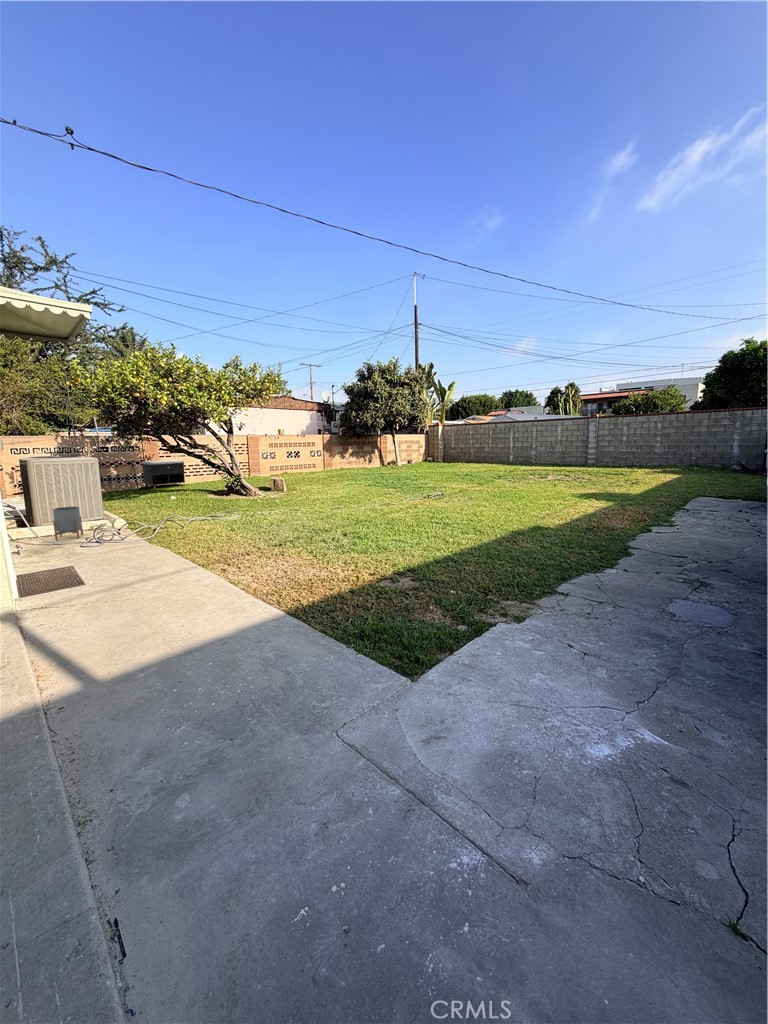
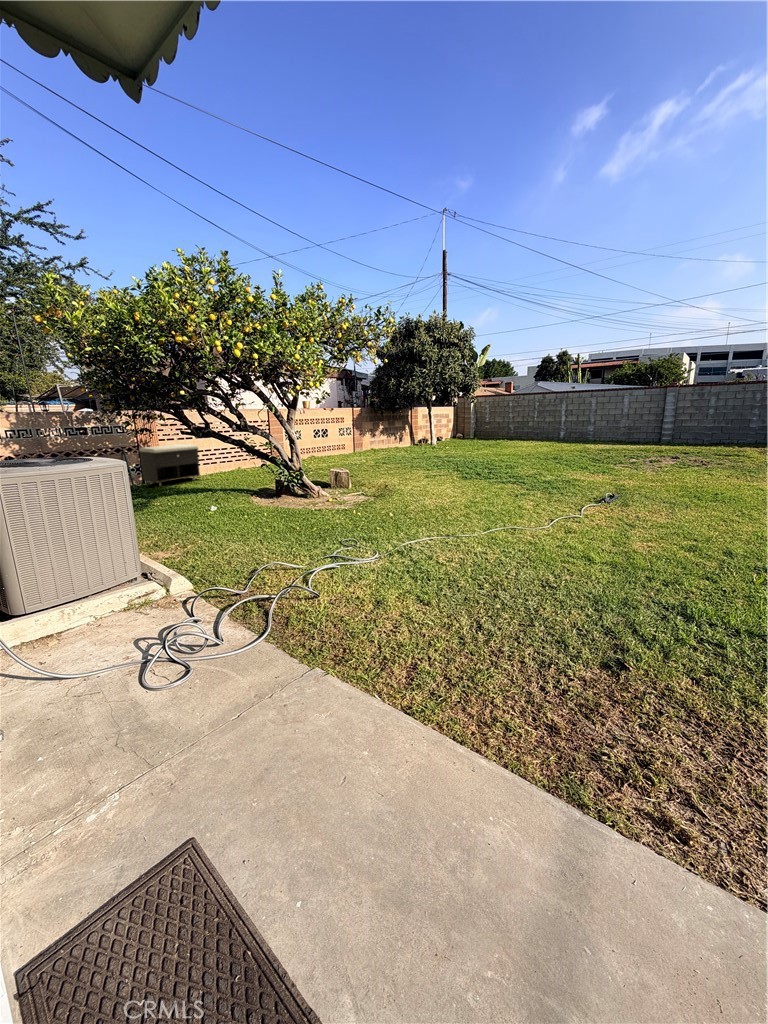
planter: present [53,507,83,540] -> none [39,571,106,655]

